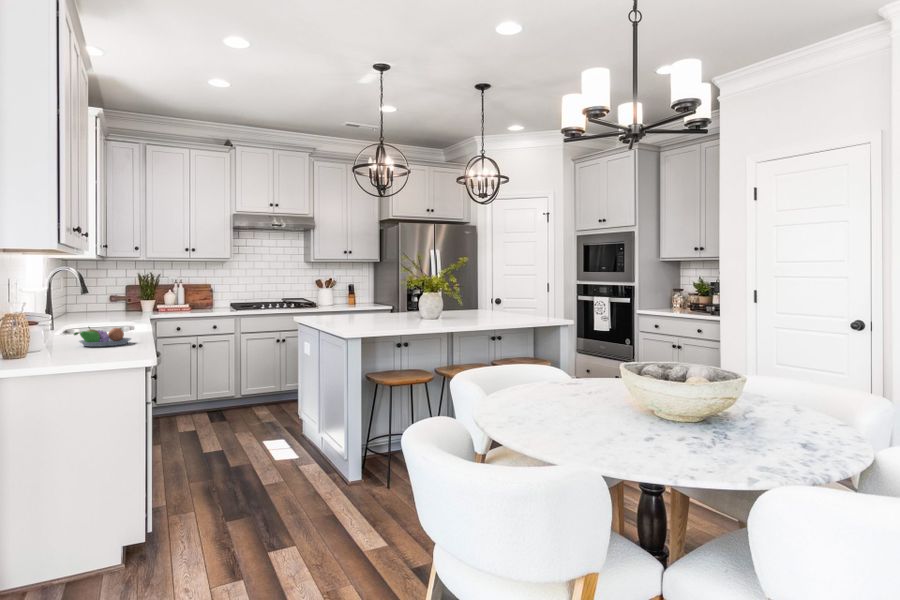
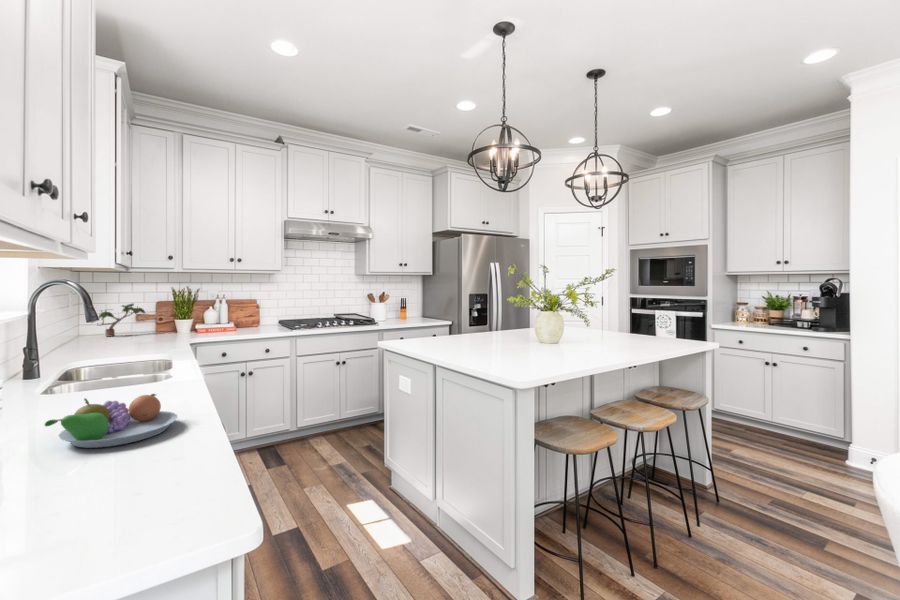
potted plant: none [76,286,122,314] -> present [98,304,145,336]

